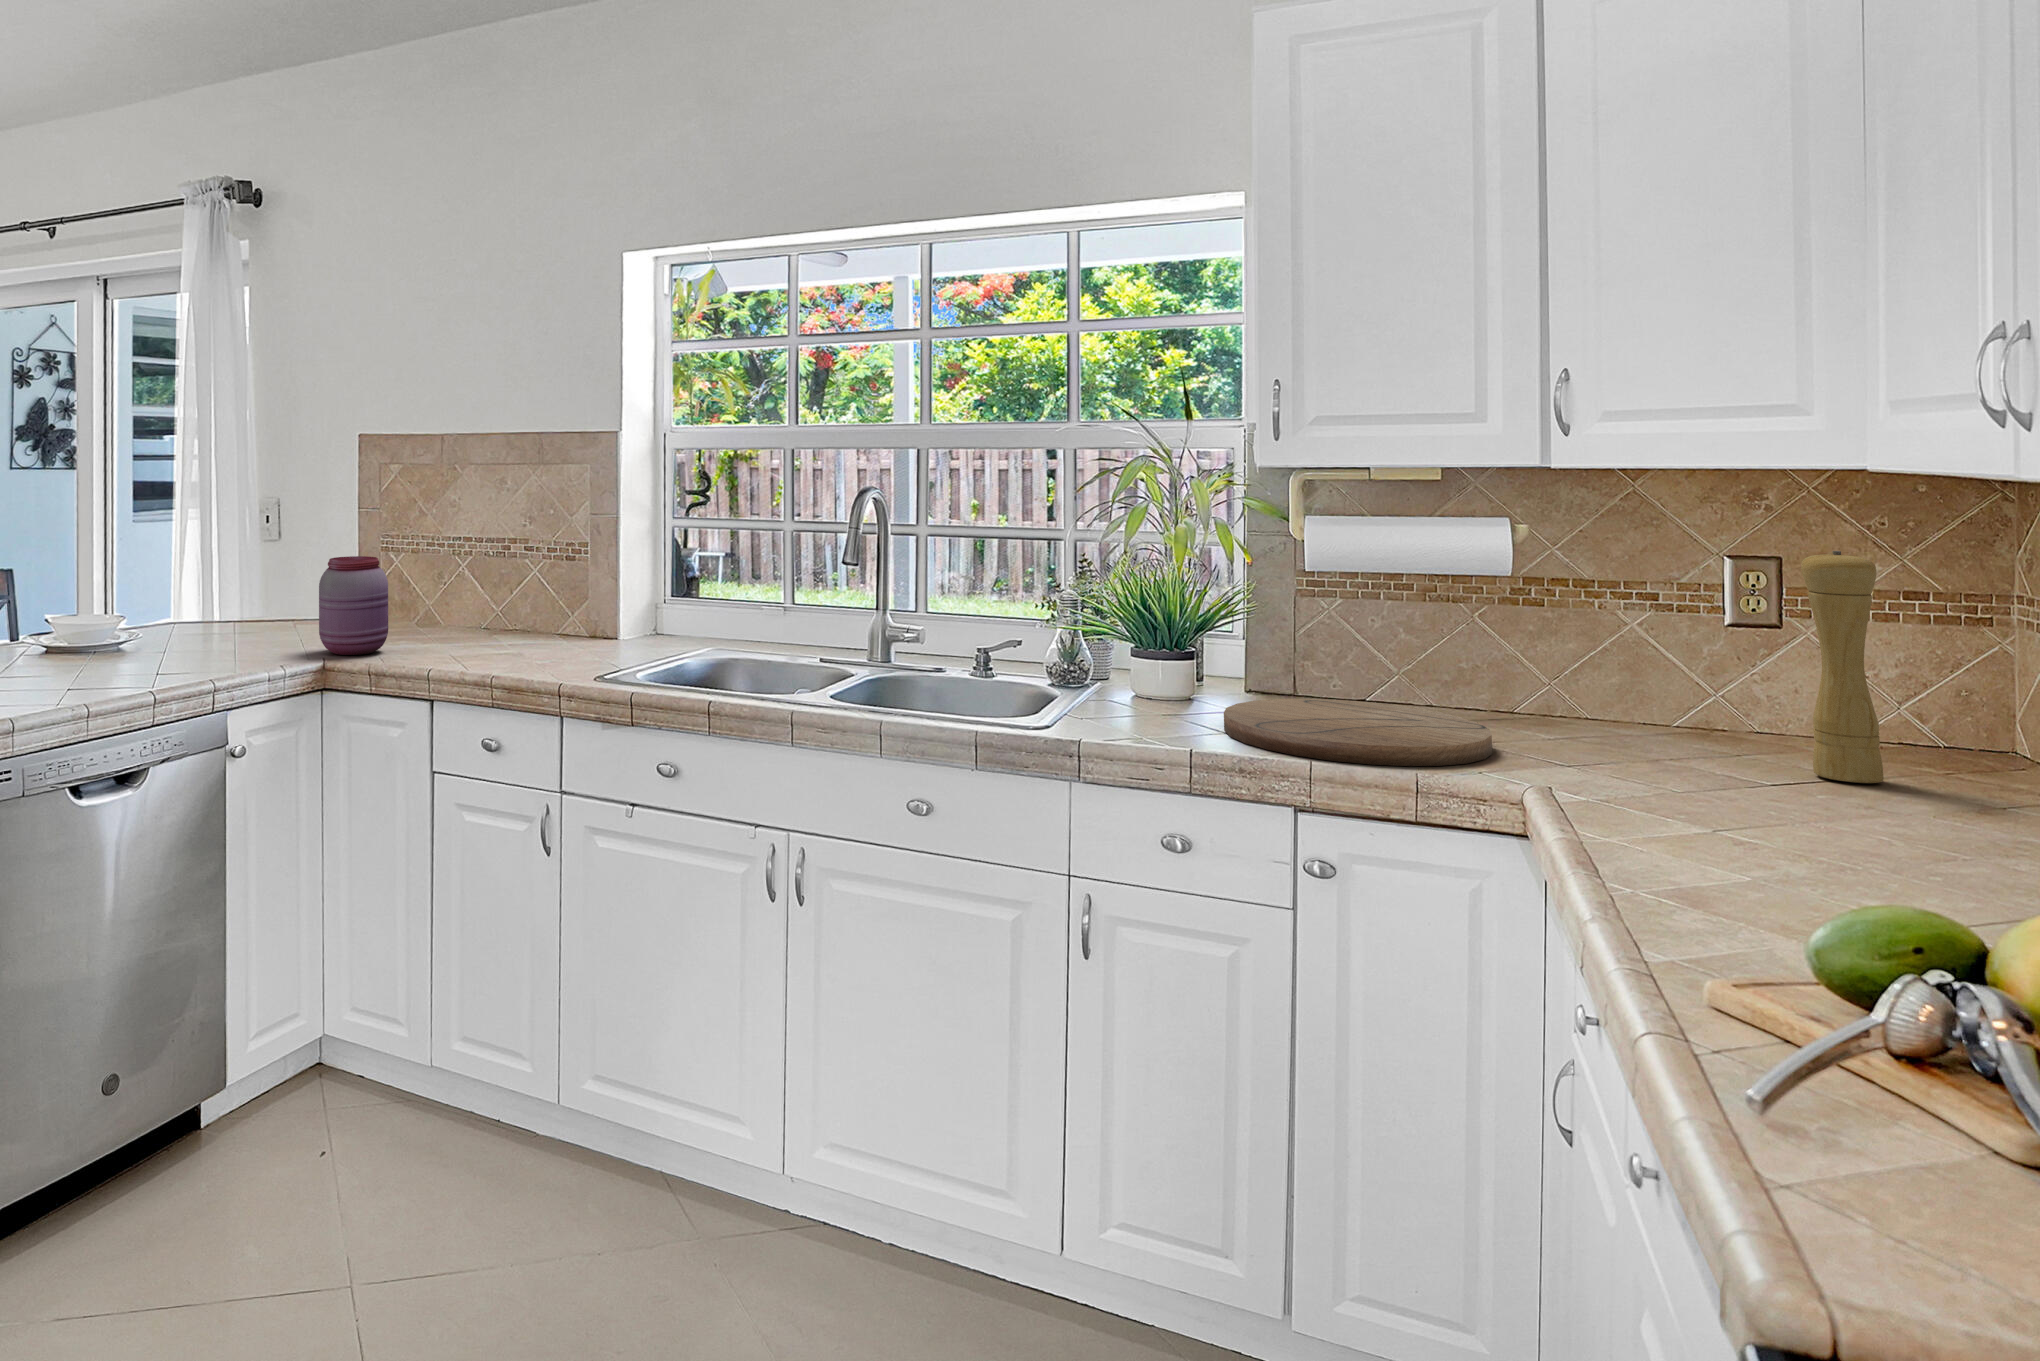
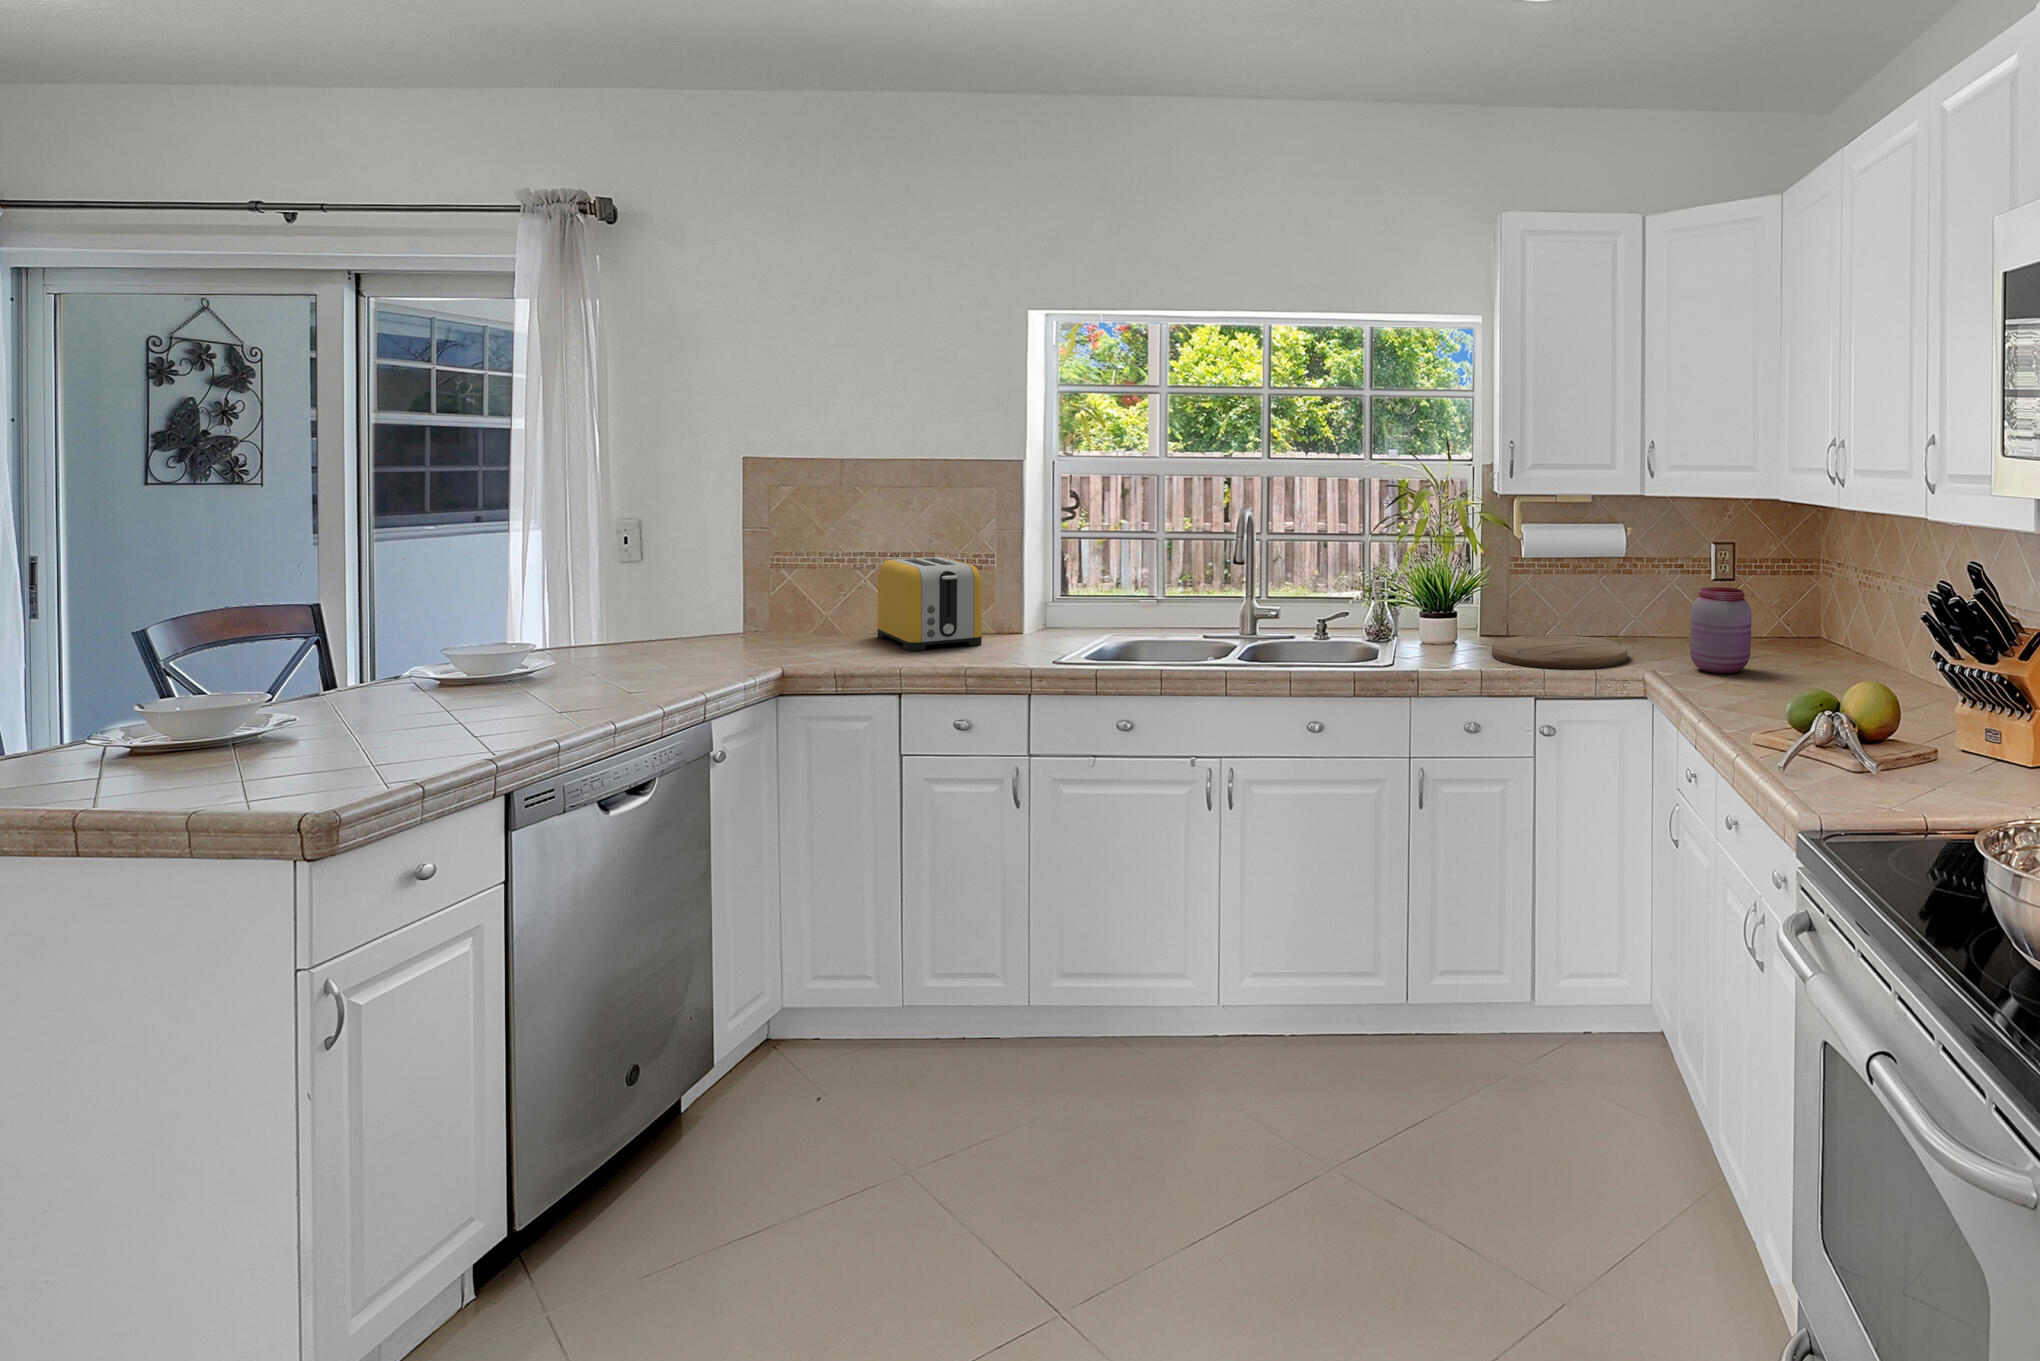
toaster: none [467,546,554,655] -> present [877,557,982,651]
pepper mill: present [1801,551,1884,783] -> none [1756,543,1787,656]
jar: present [319,556,388,655] -> present [1690,587,1752,673]

